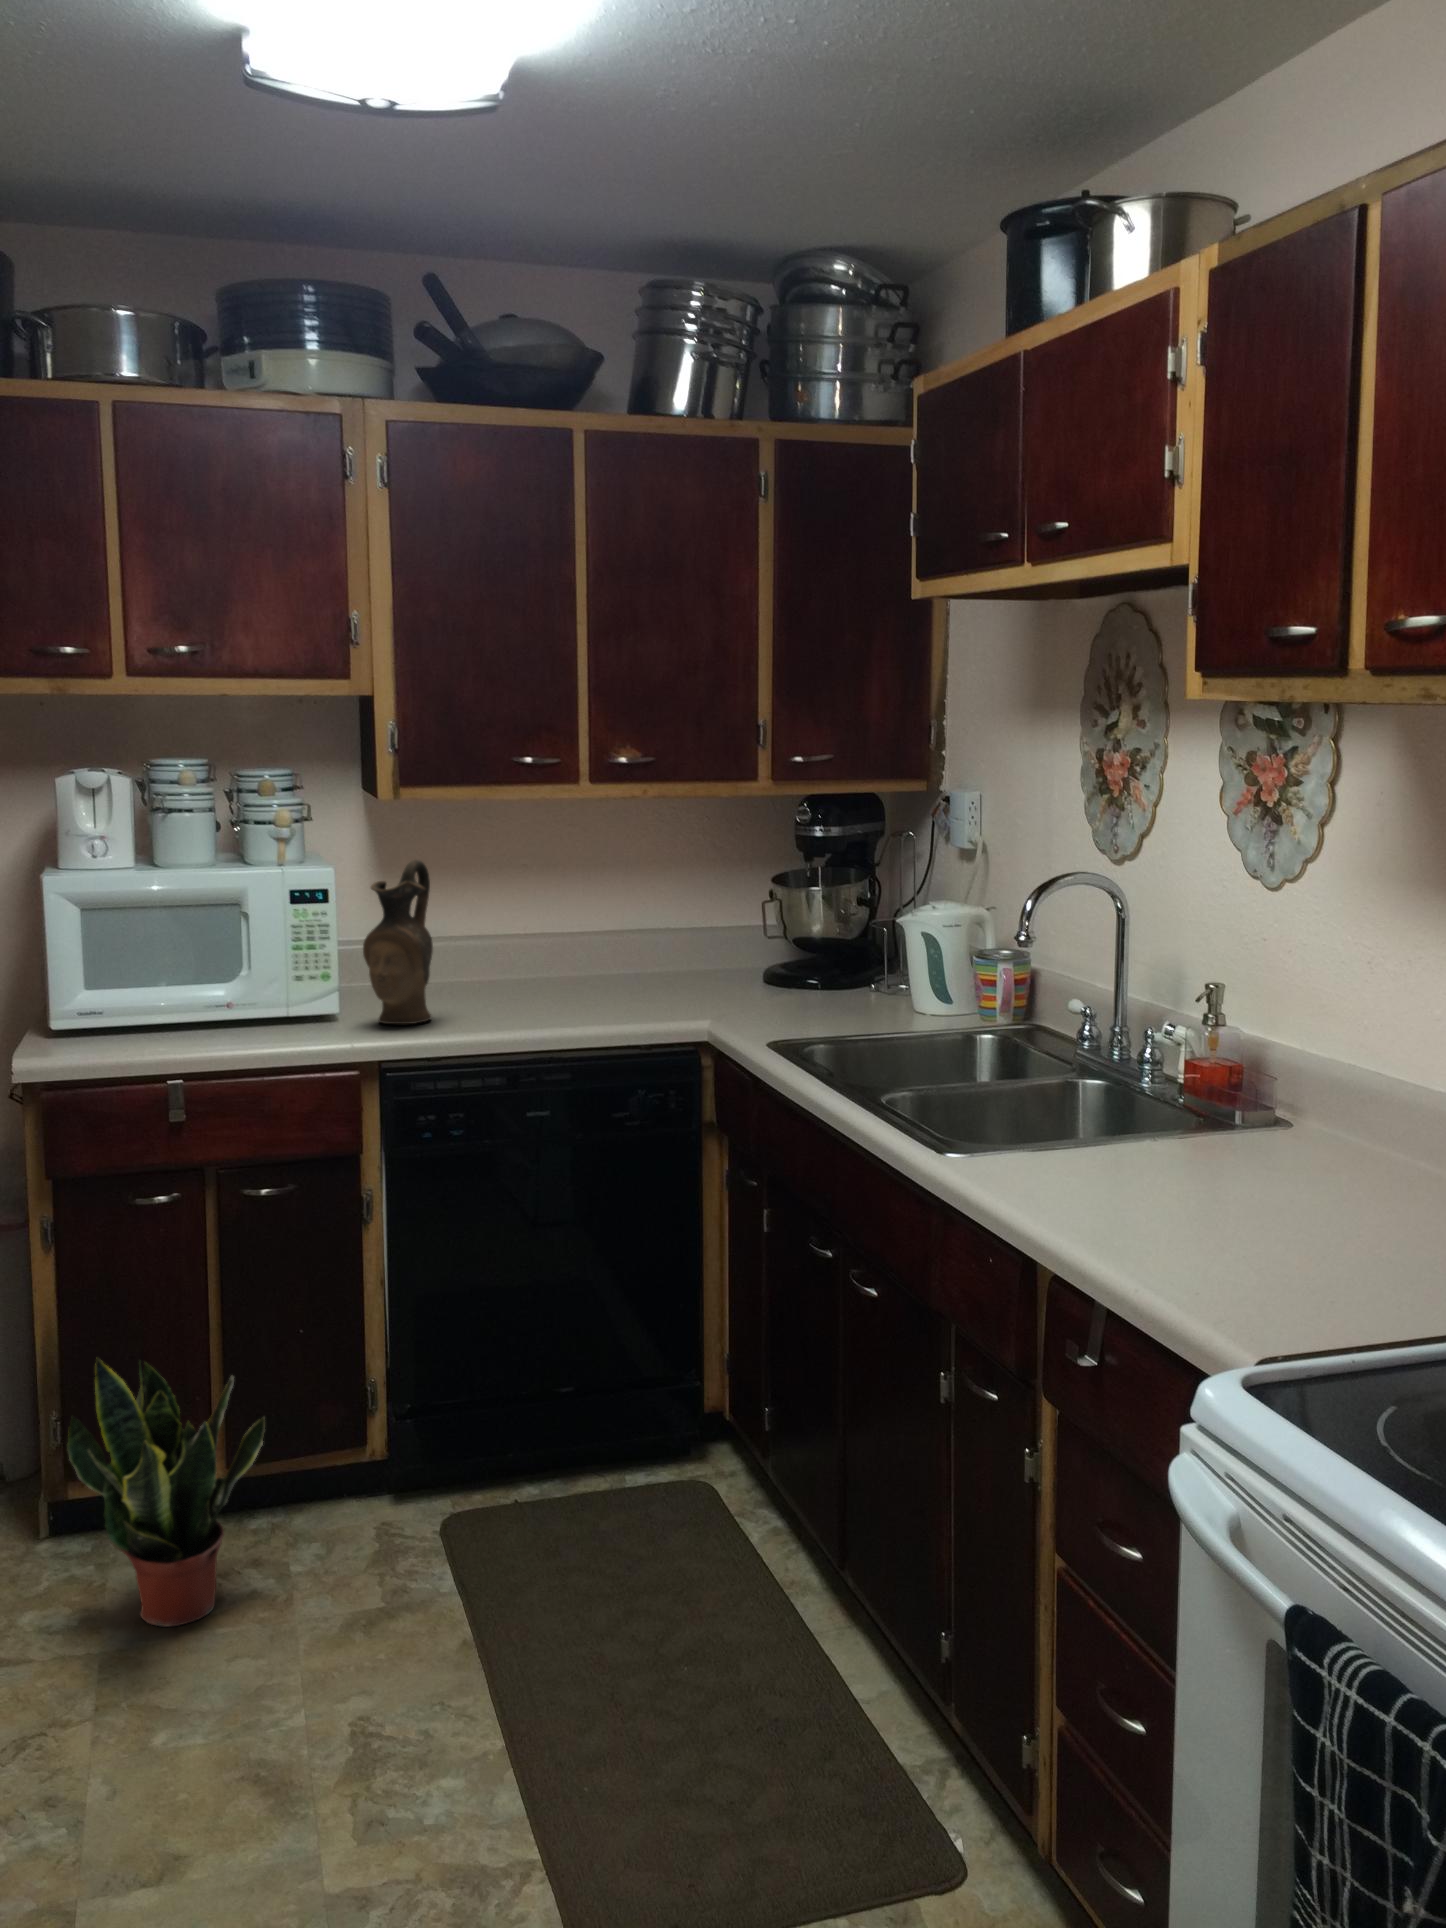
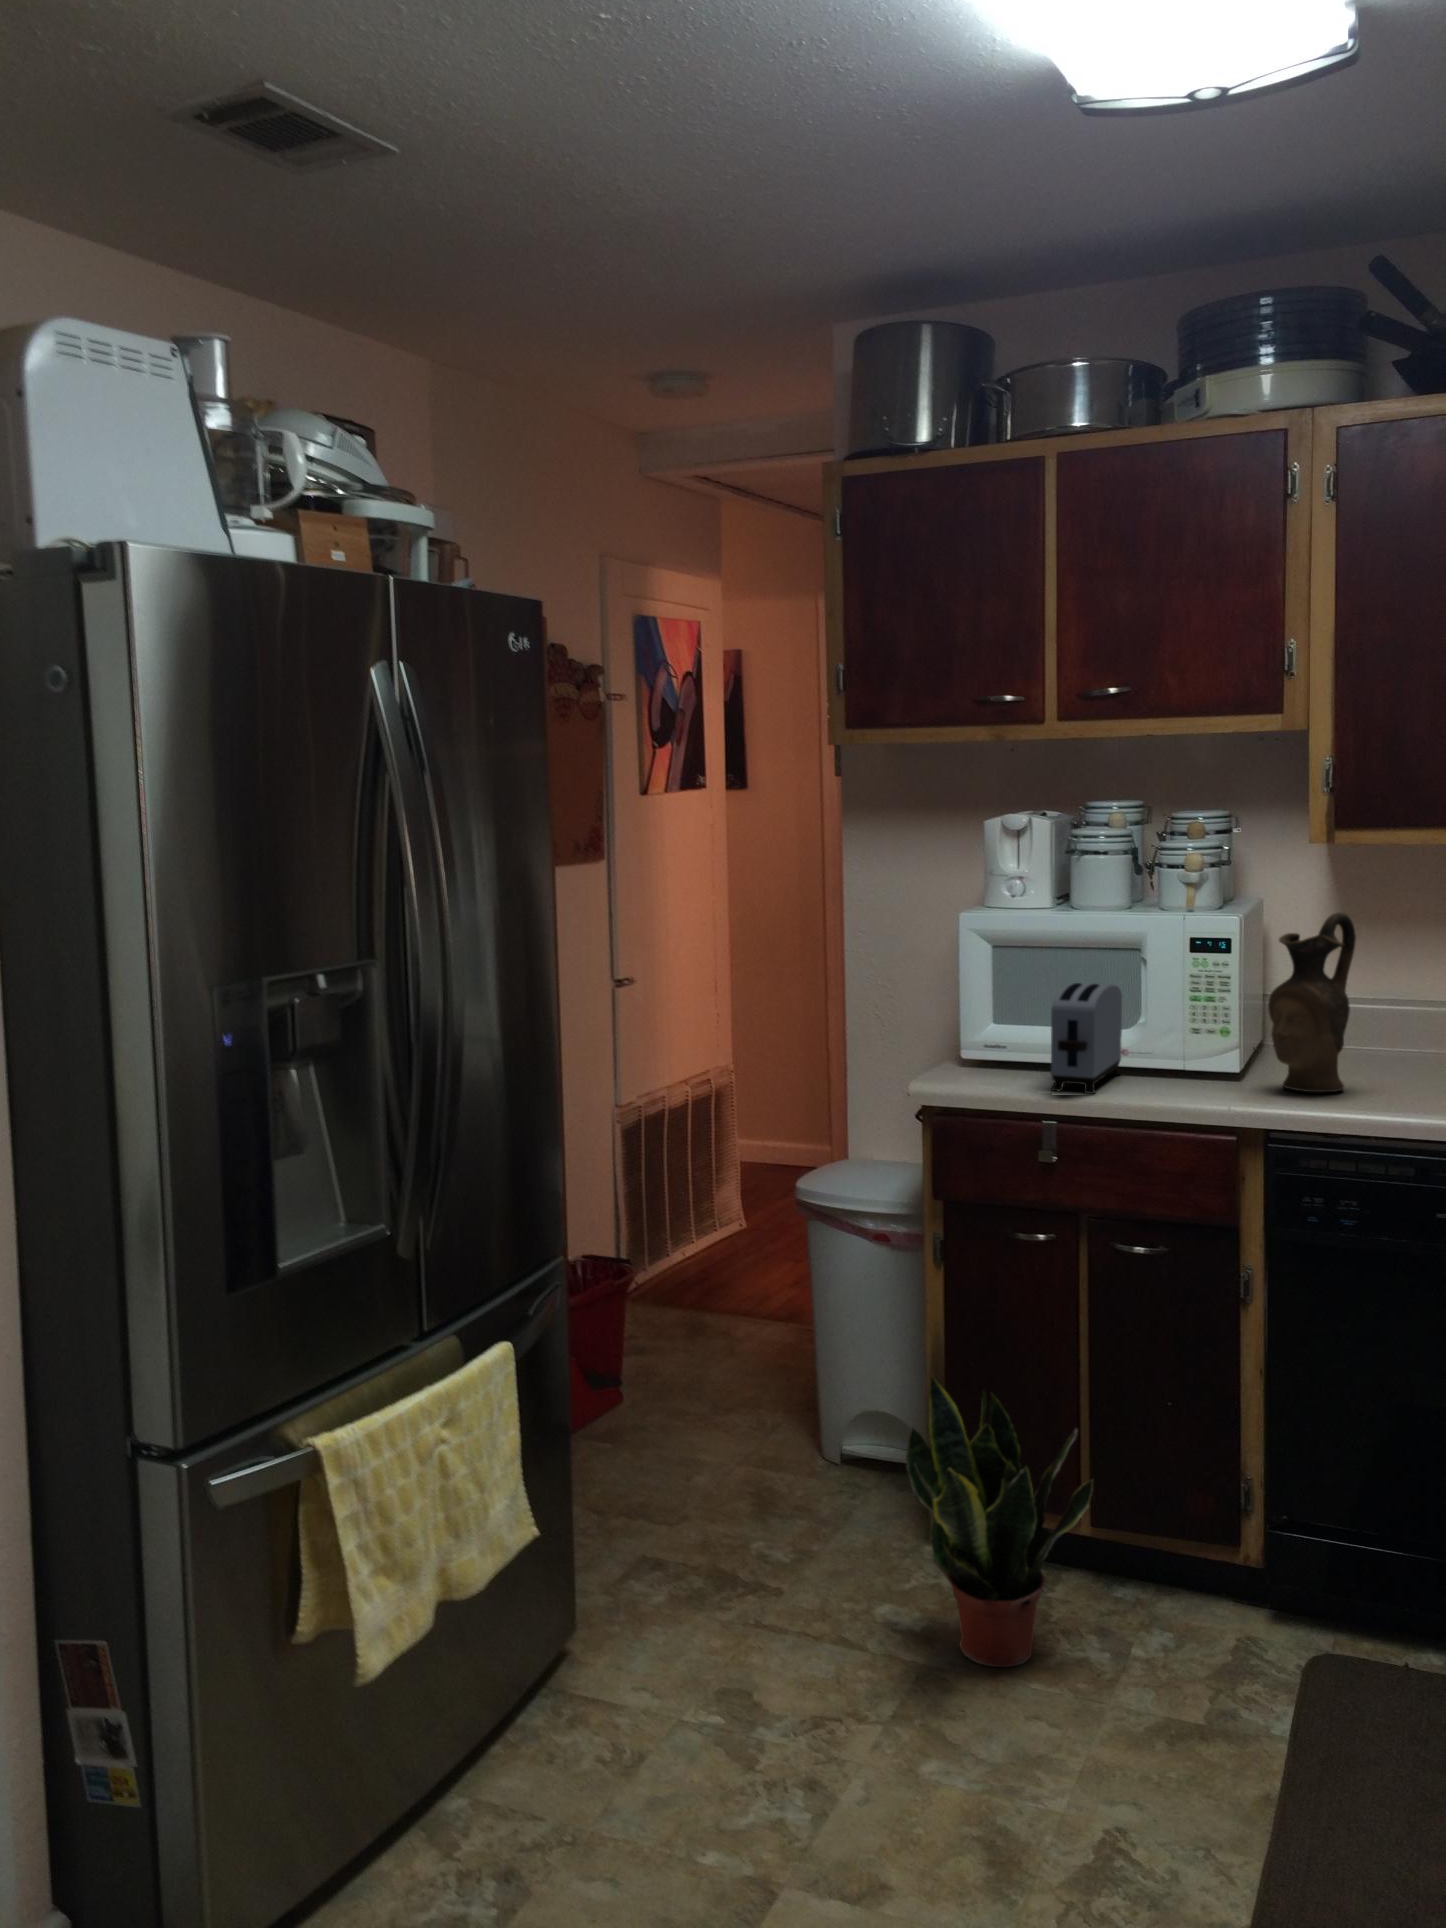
toaster: none [169,942,222,1053] -> present [1051,983,1122,1094]

